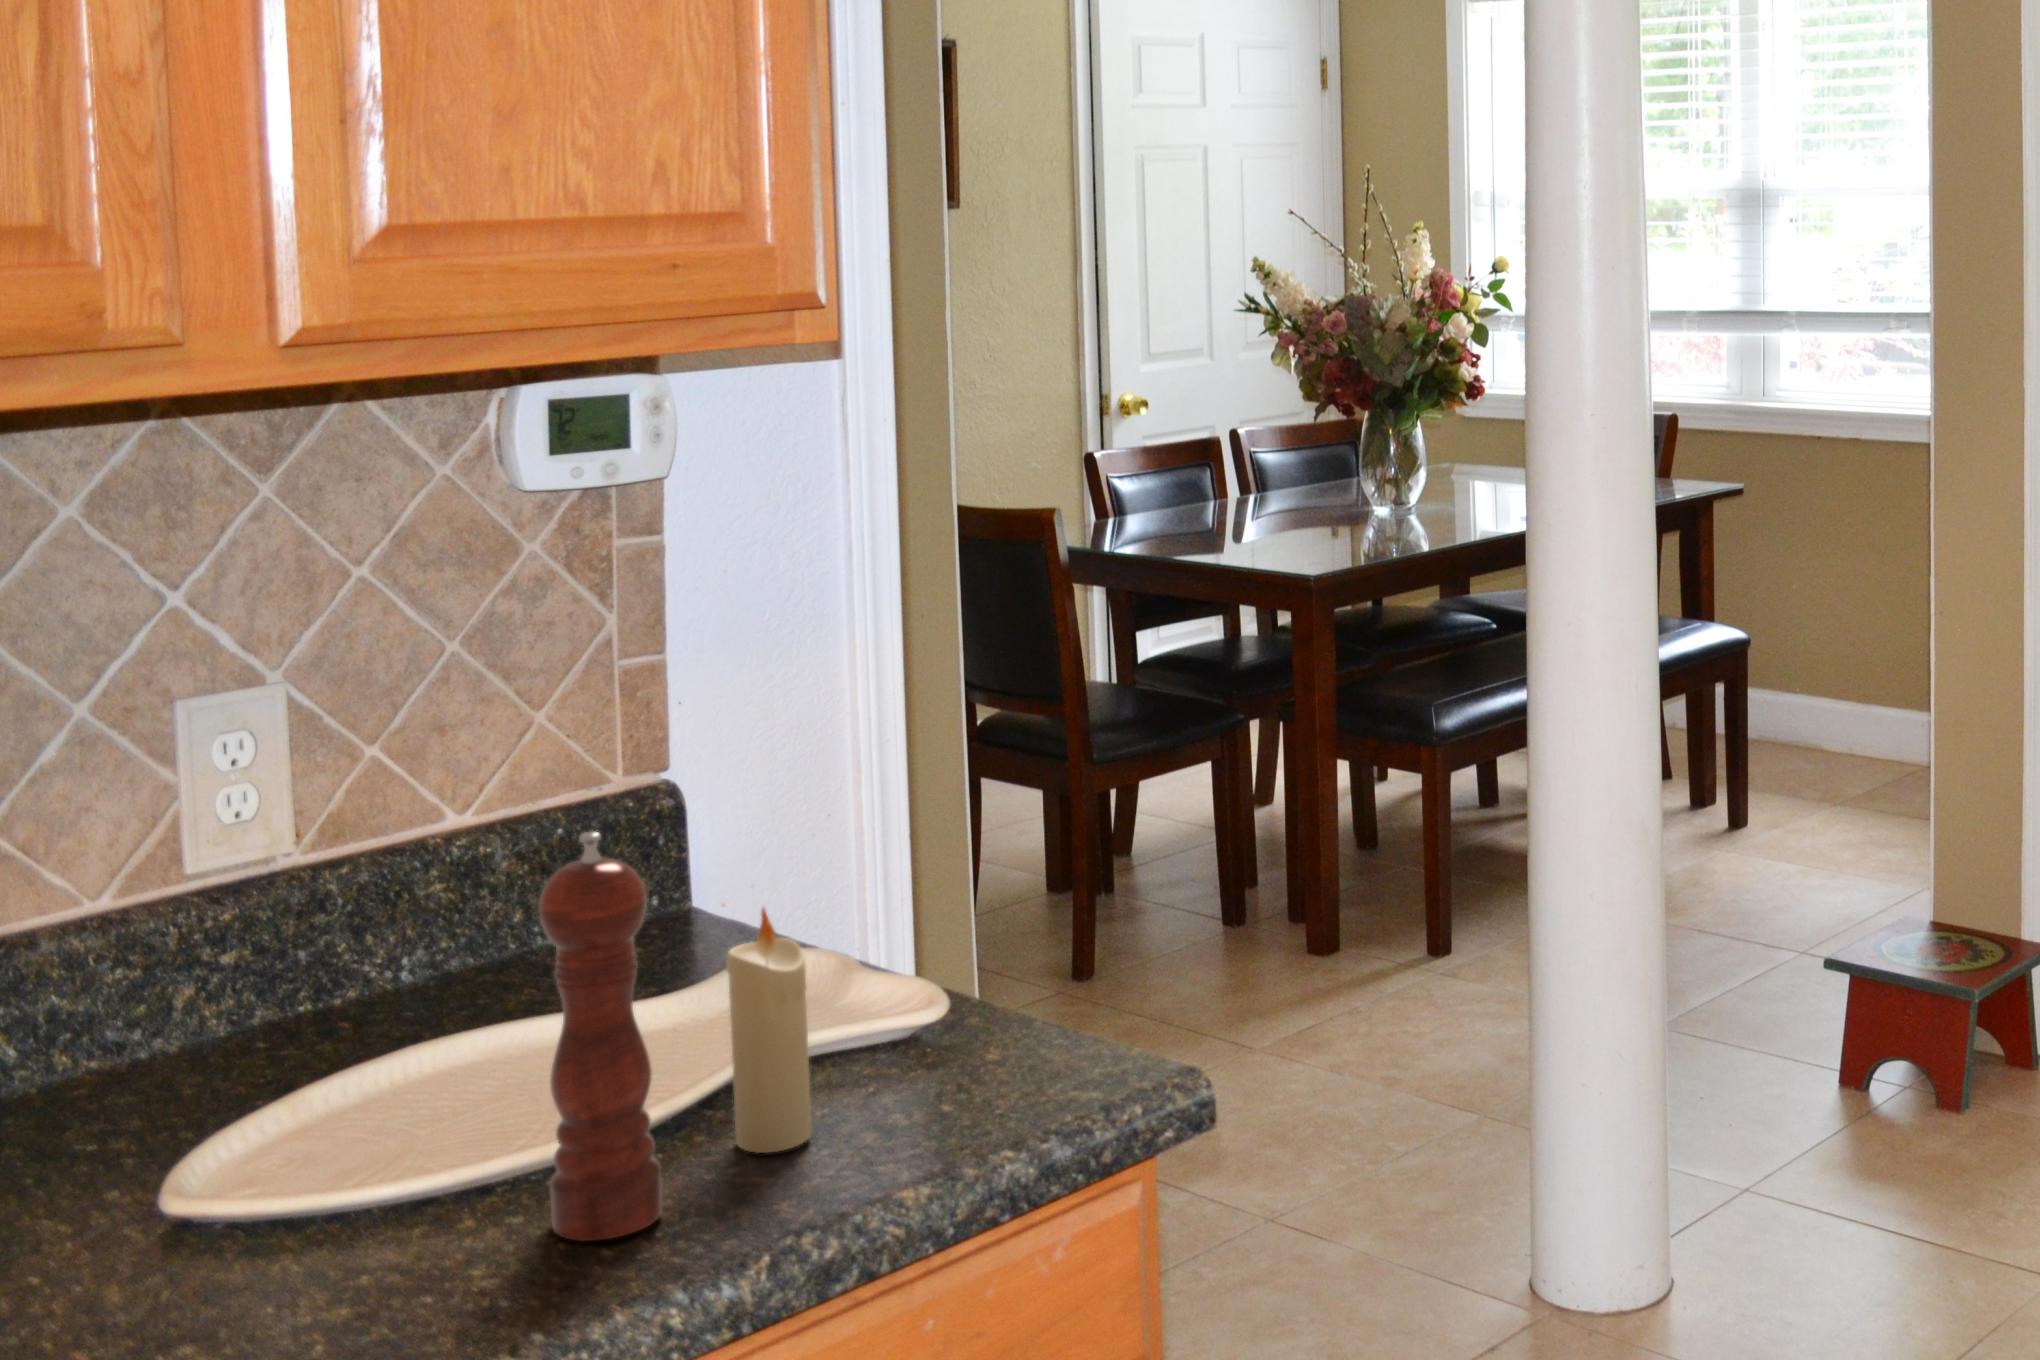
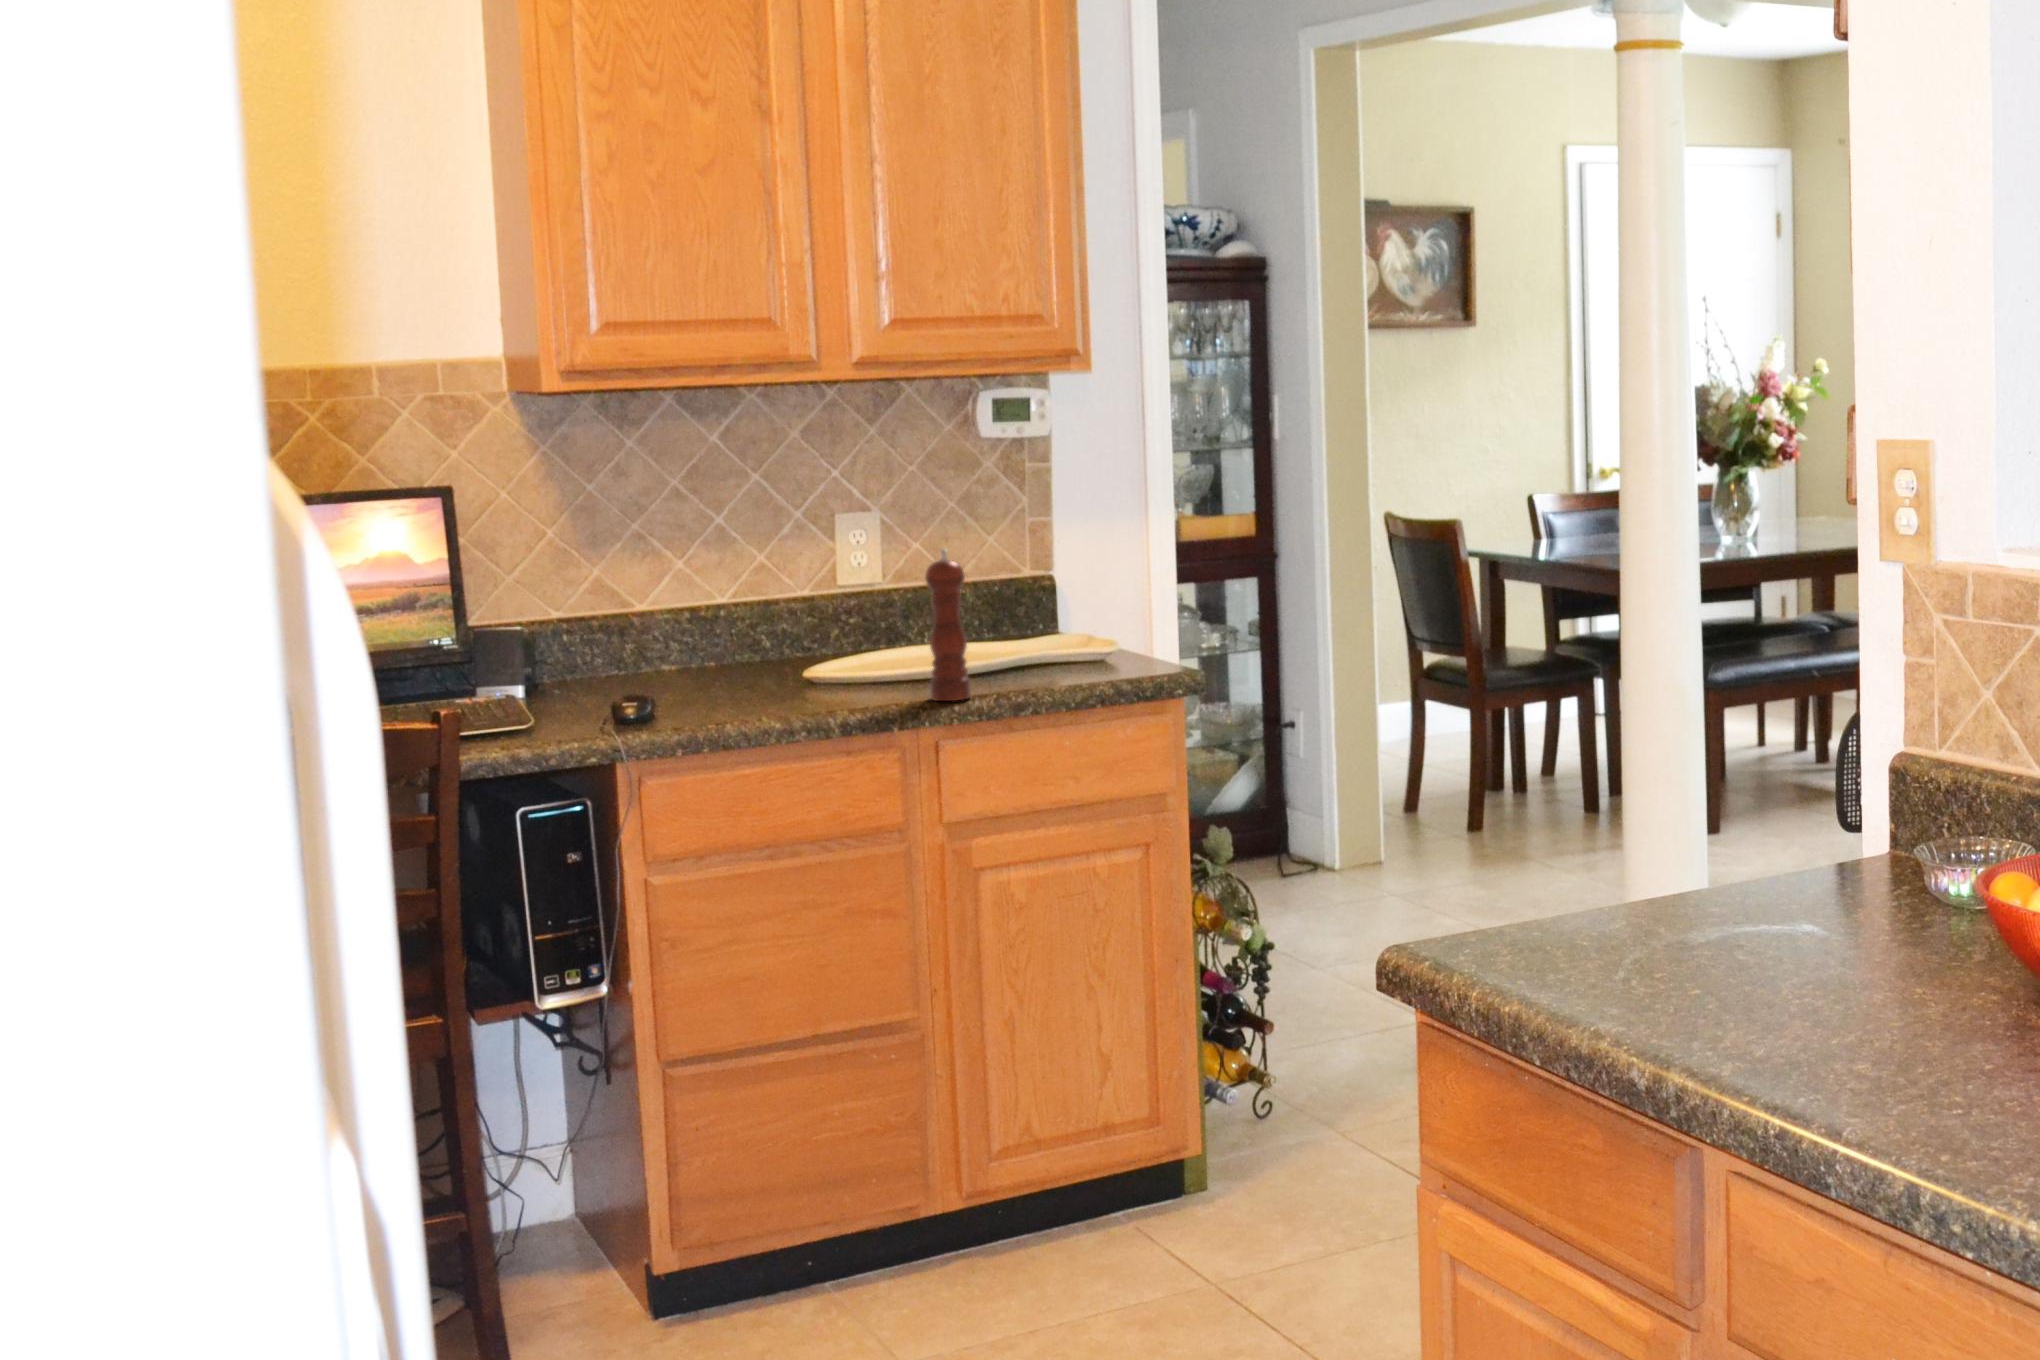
candle: present [726,908,812,1153] -> none [1007,593,1041,689]

